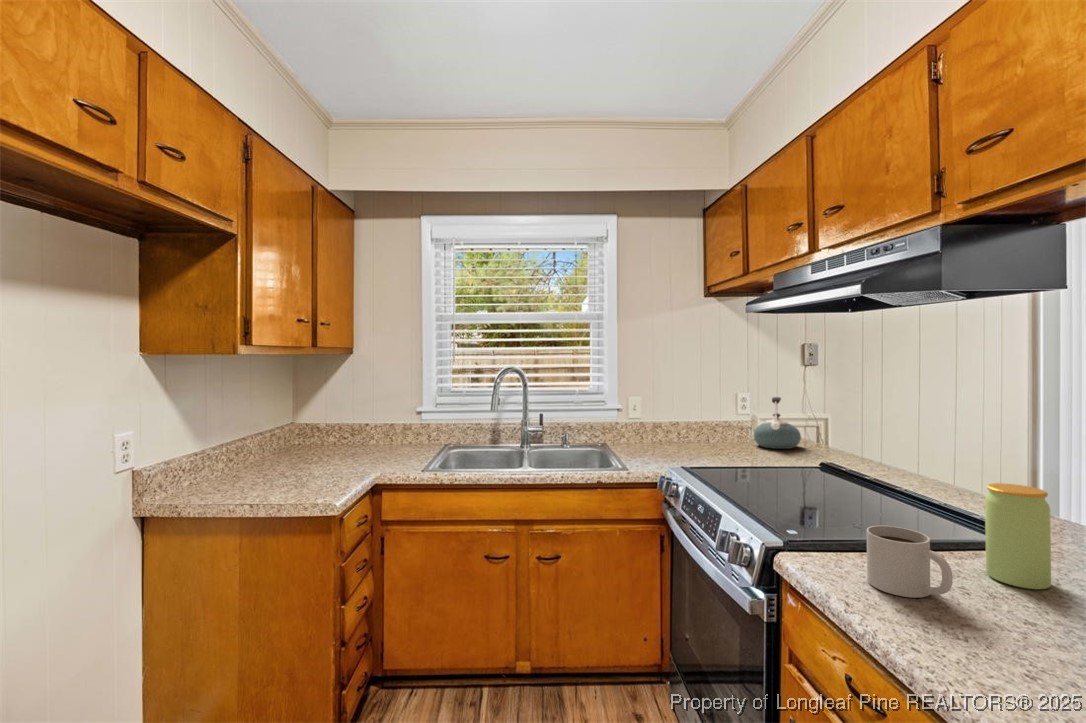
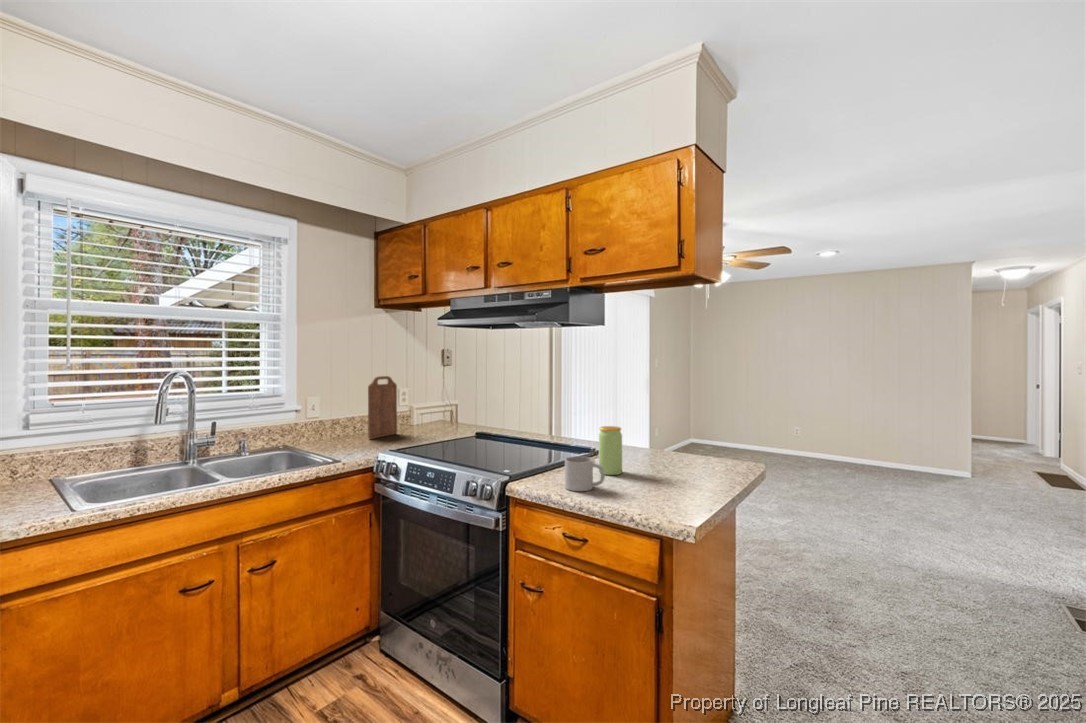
cutting board: none [685,376,725,449] -> present [368,376,397,439]
kettle: present [754,397,801,449] -> none [416,391,449,430]

